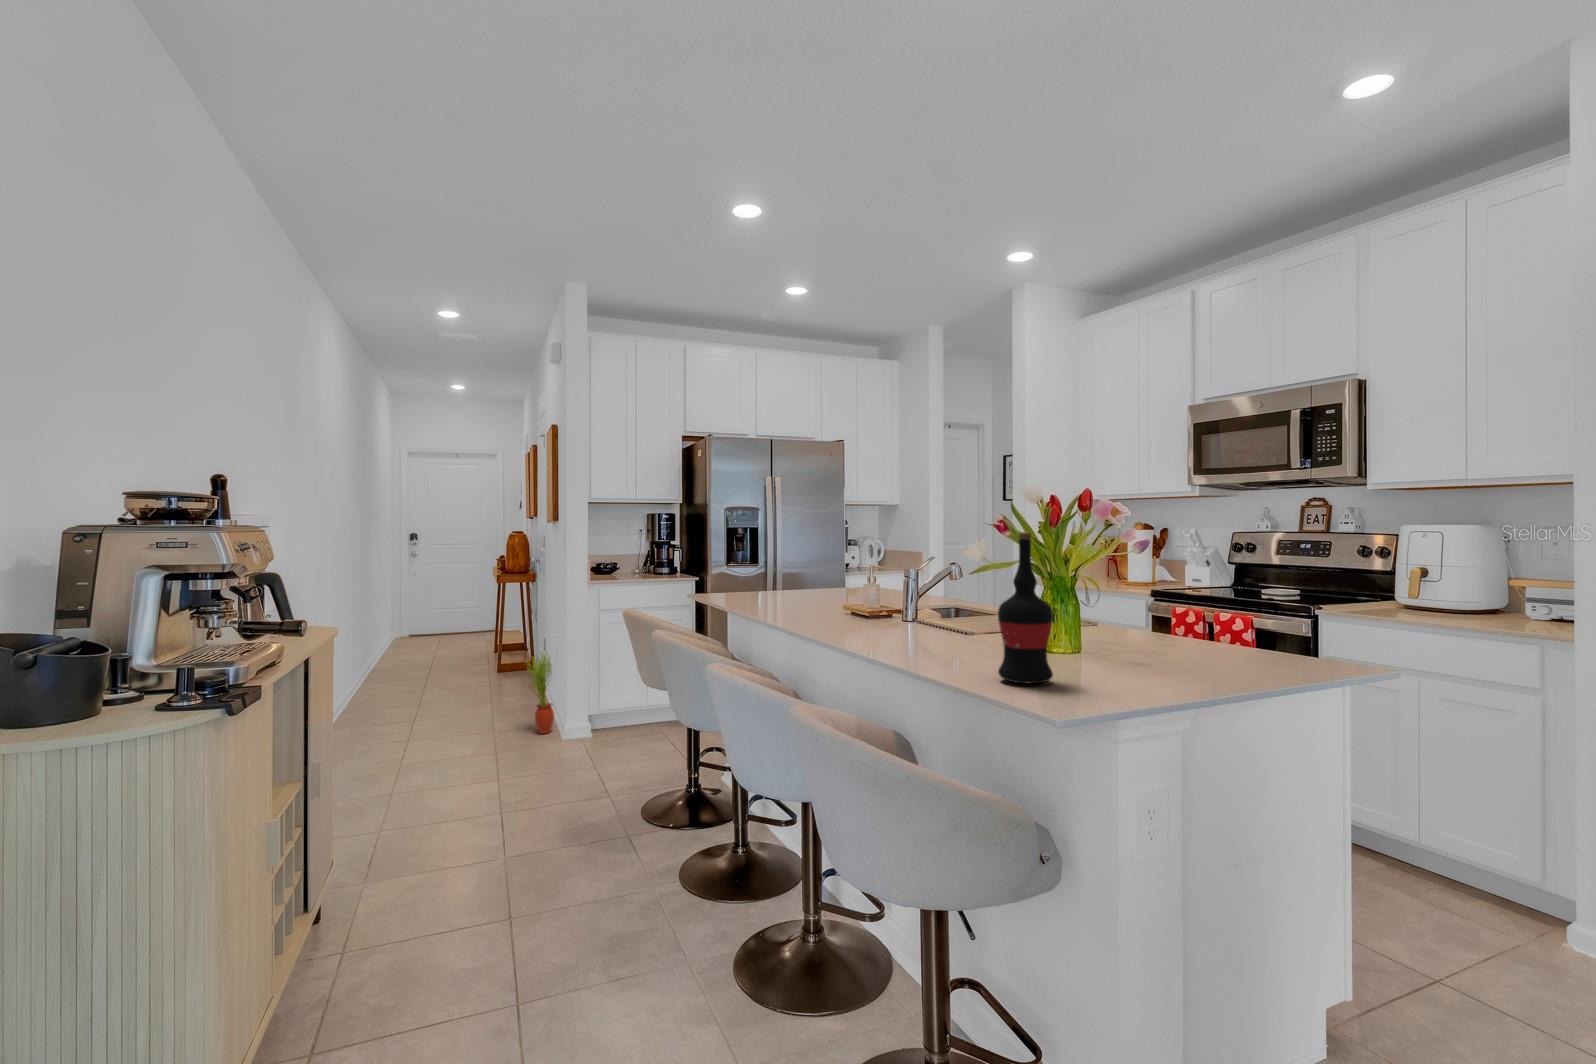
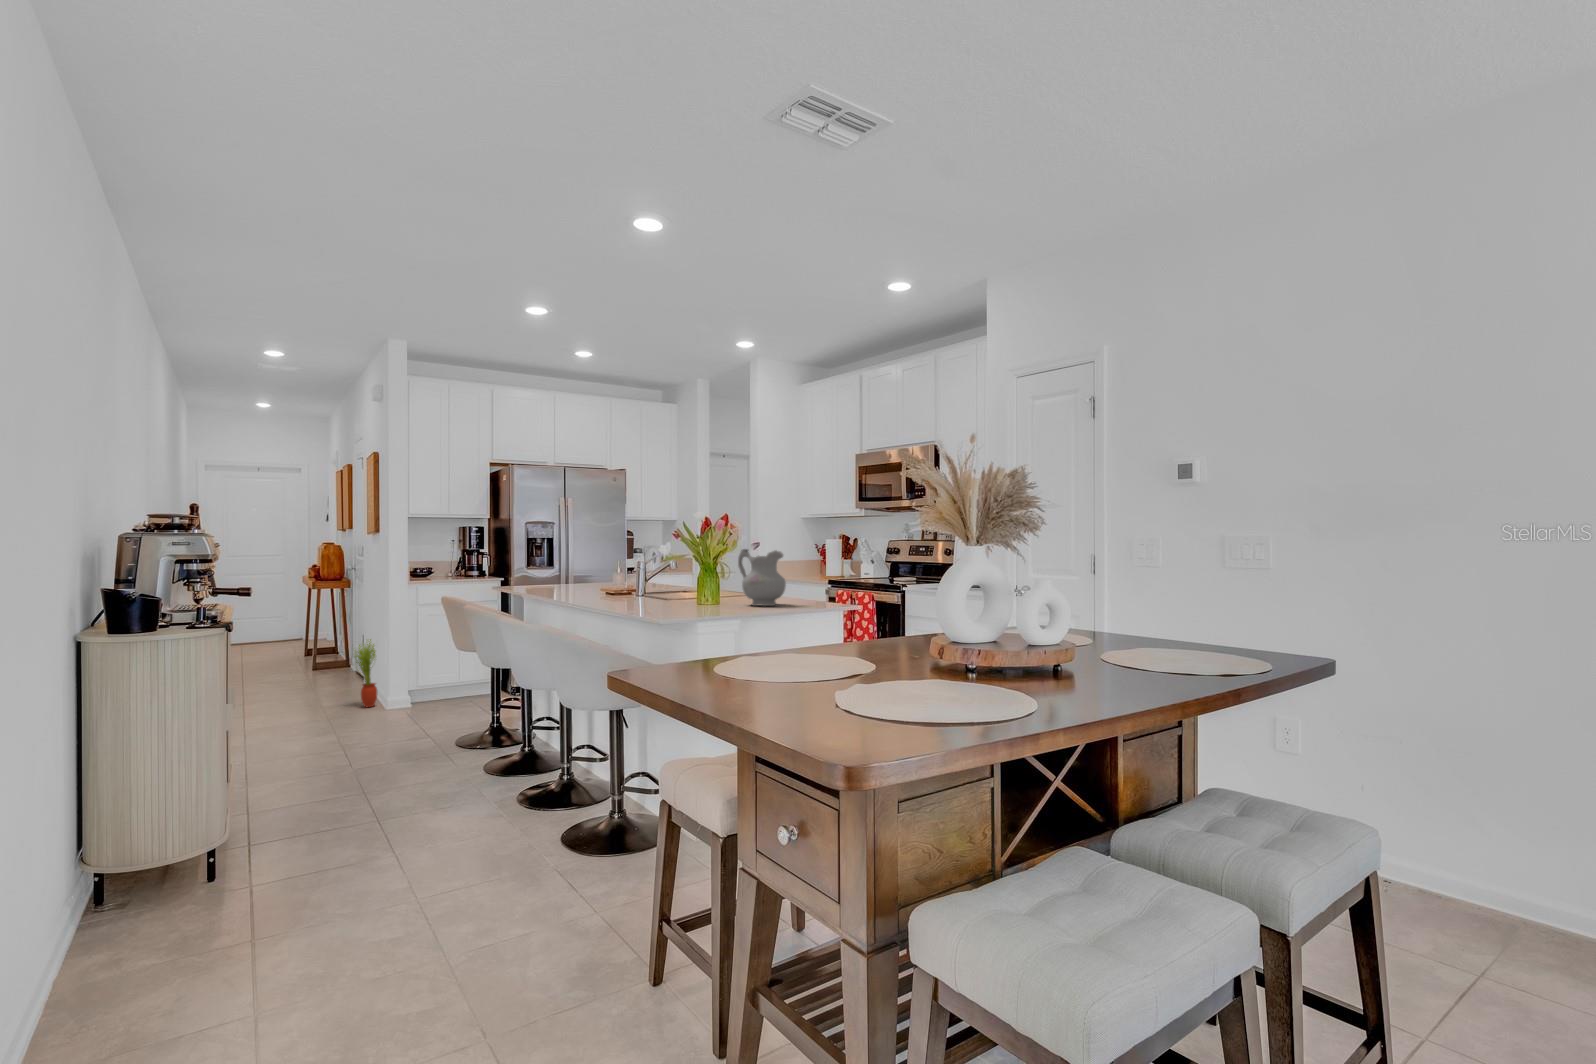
wine bottle: present [998,532,1053,683] -> none [654,537,681,612]
ceramic pitcher: none [1122,553,1228,665] -> present [738,549,786,606]

